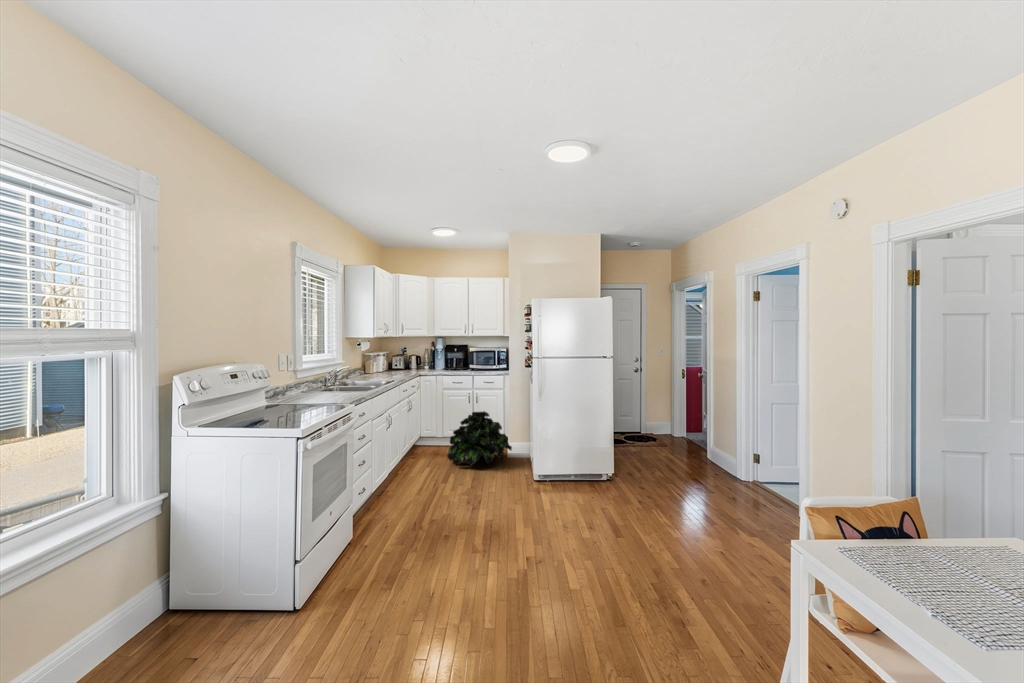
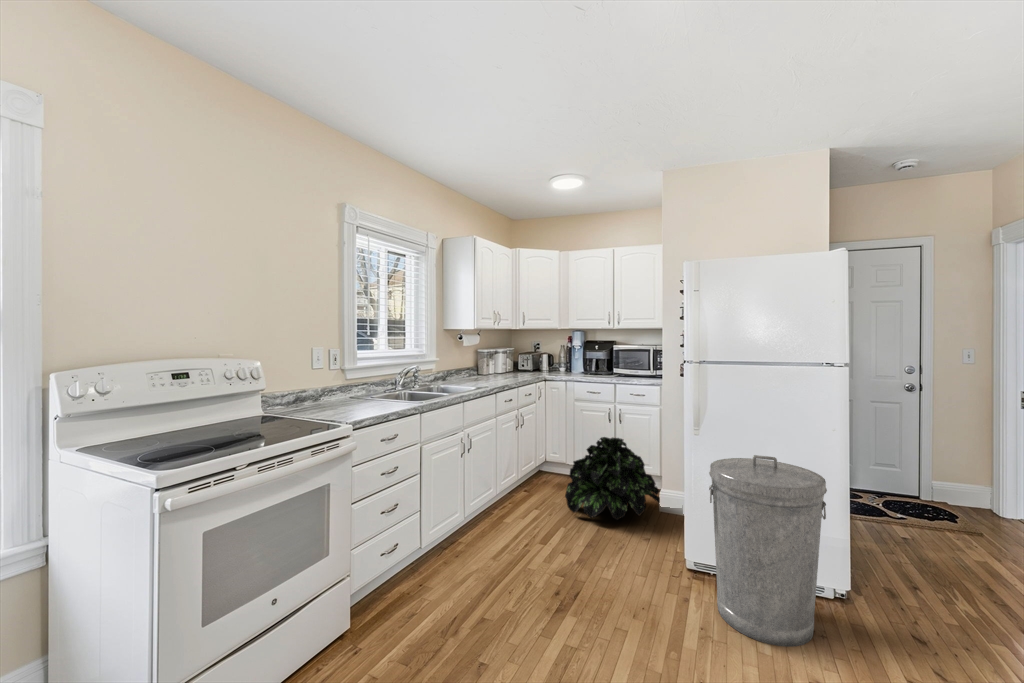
trash can: none [553,407,606,500] -> present [709,455,827,647]

